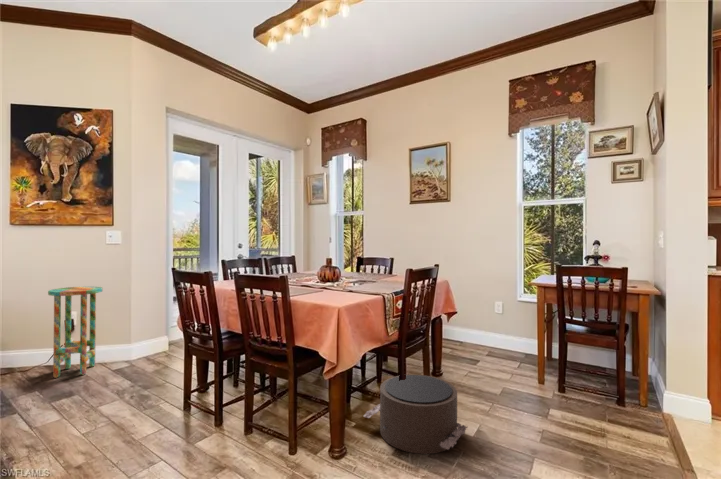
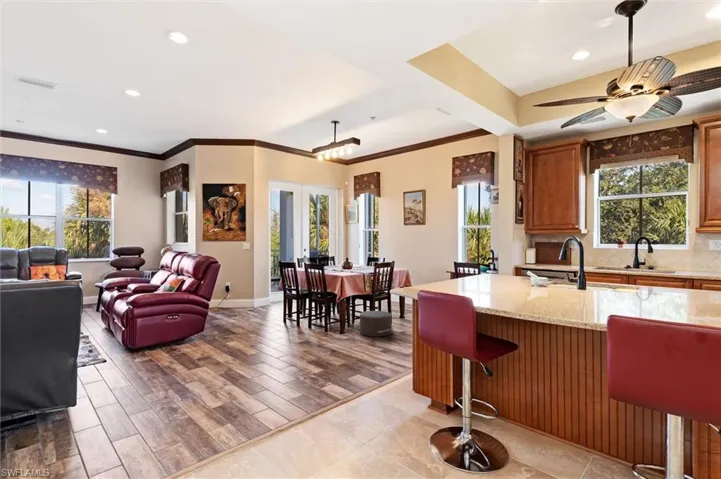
side table: present [48,286,103,378] -> none [221,270,243,312]

